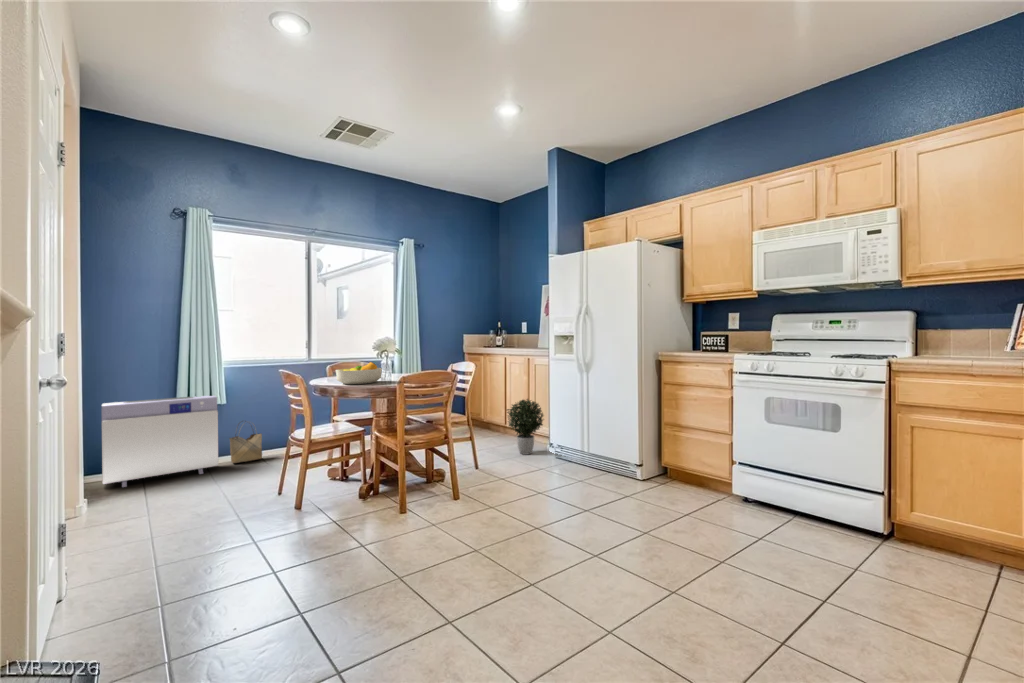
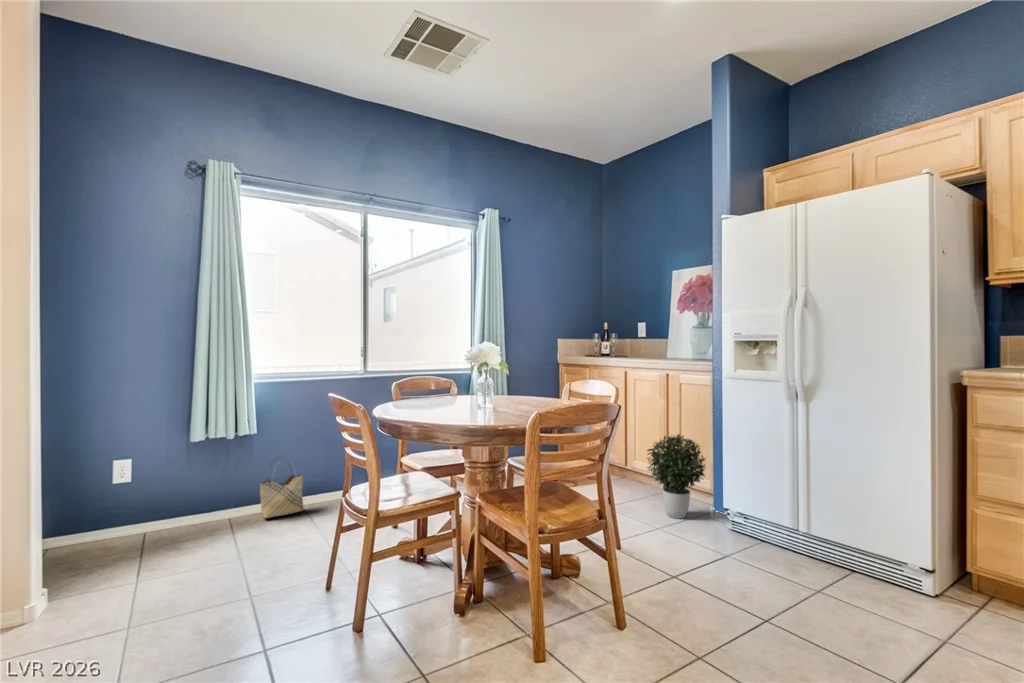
fruit bowl: present [336,362,382,384] -> none [415,382,485,420]
air purifier: present [102,395,218,487] -> none [80,423,243,560]

